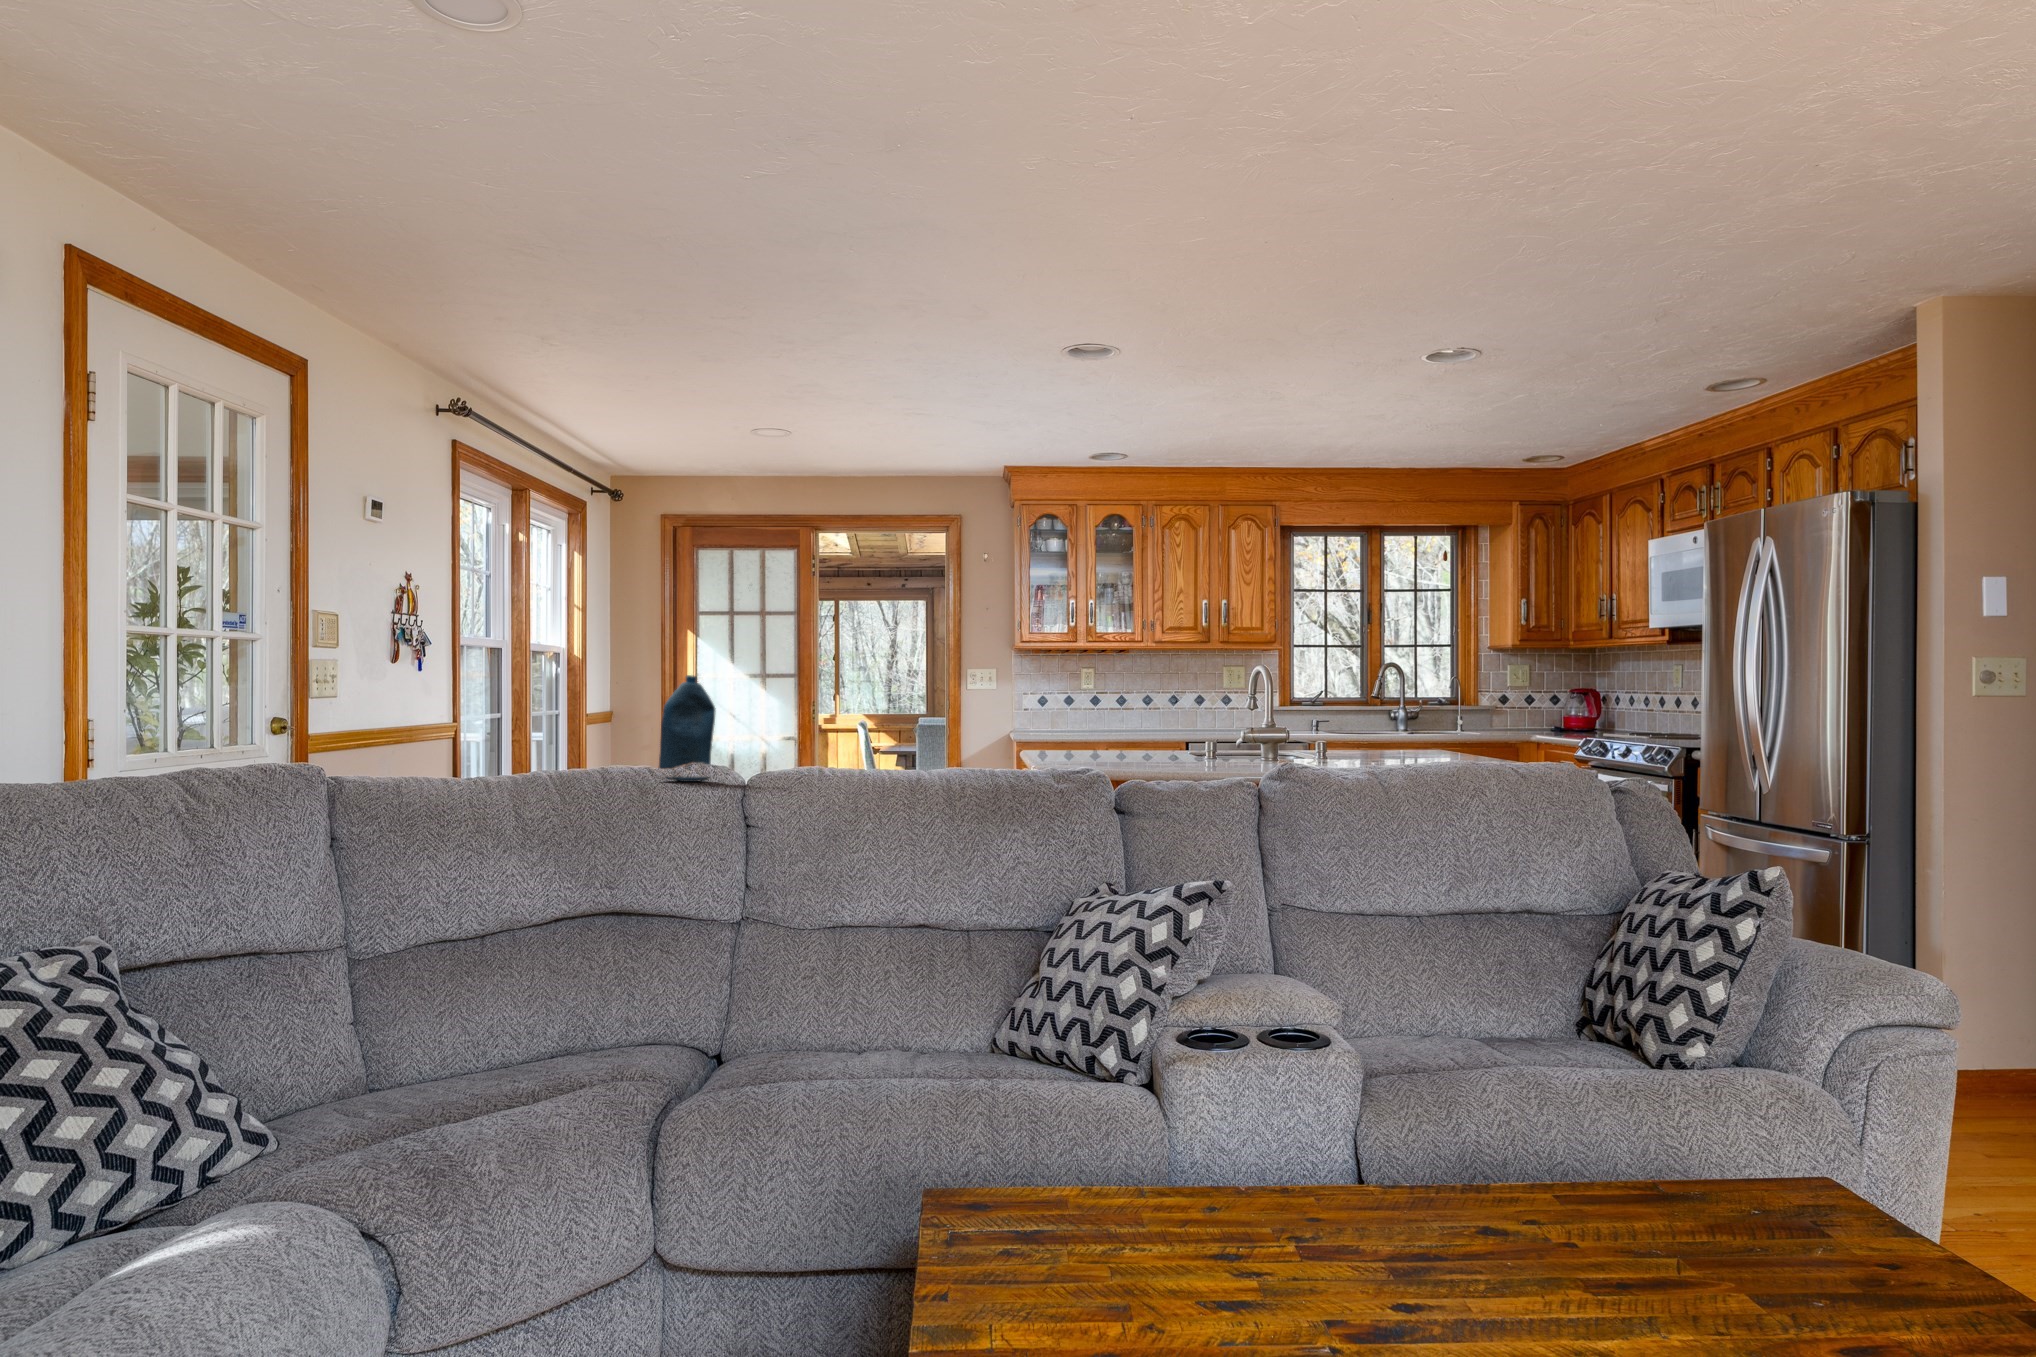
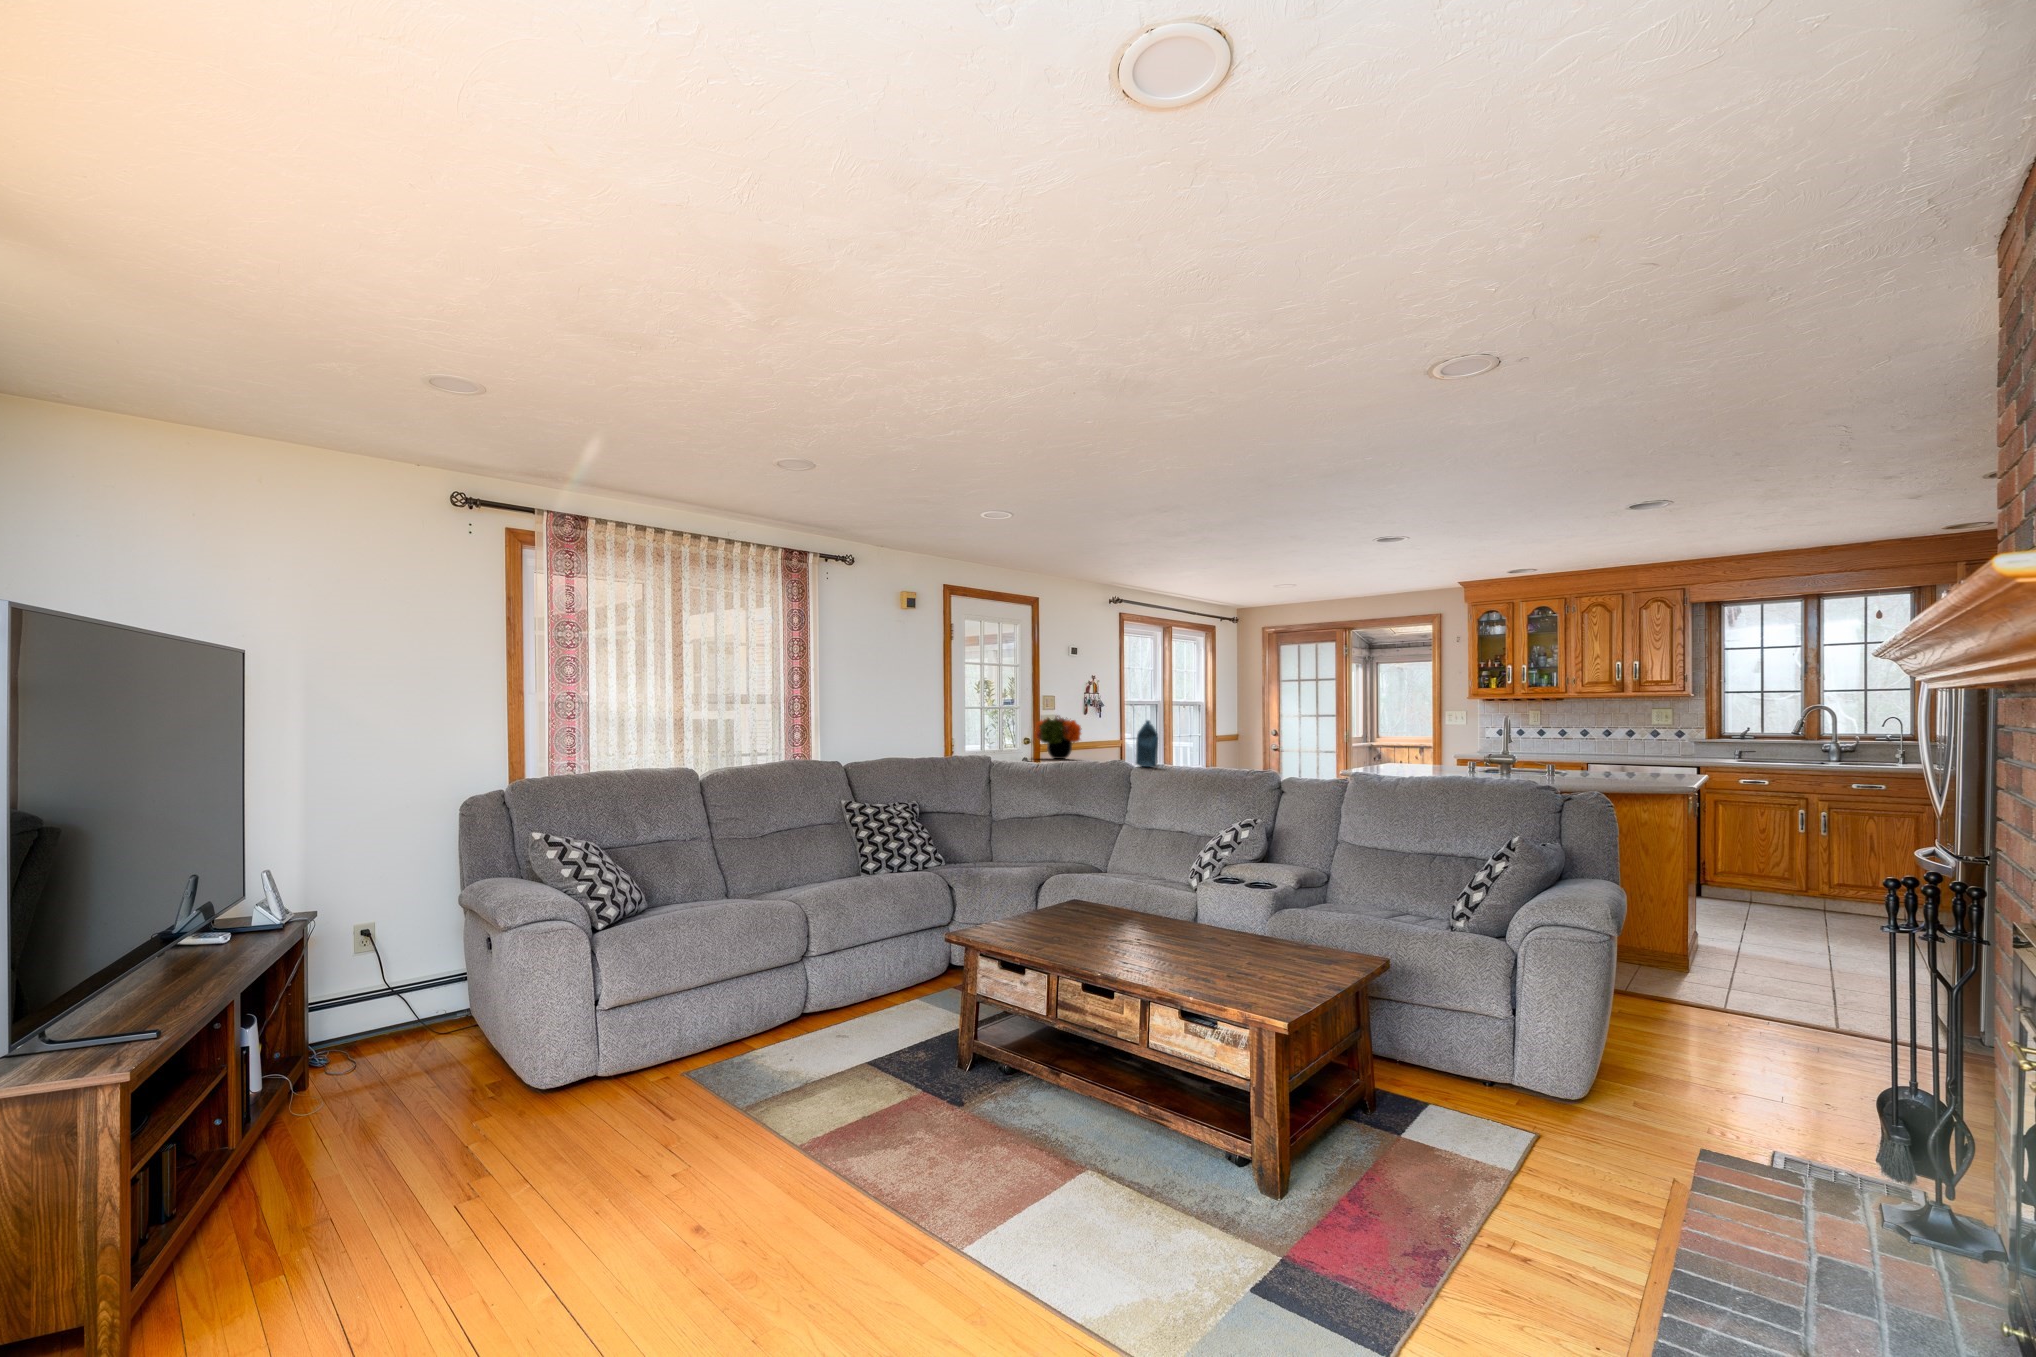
flower arrangement: none [308,661,441,767] -> present [1034,715,1081,759]

